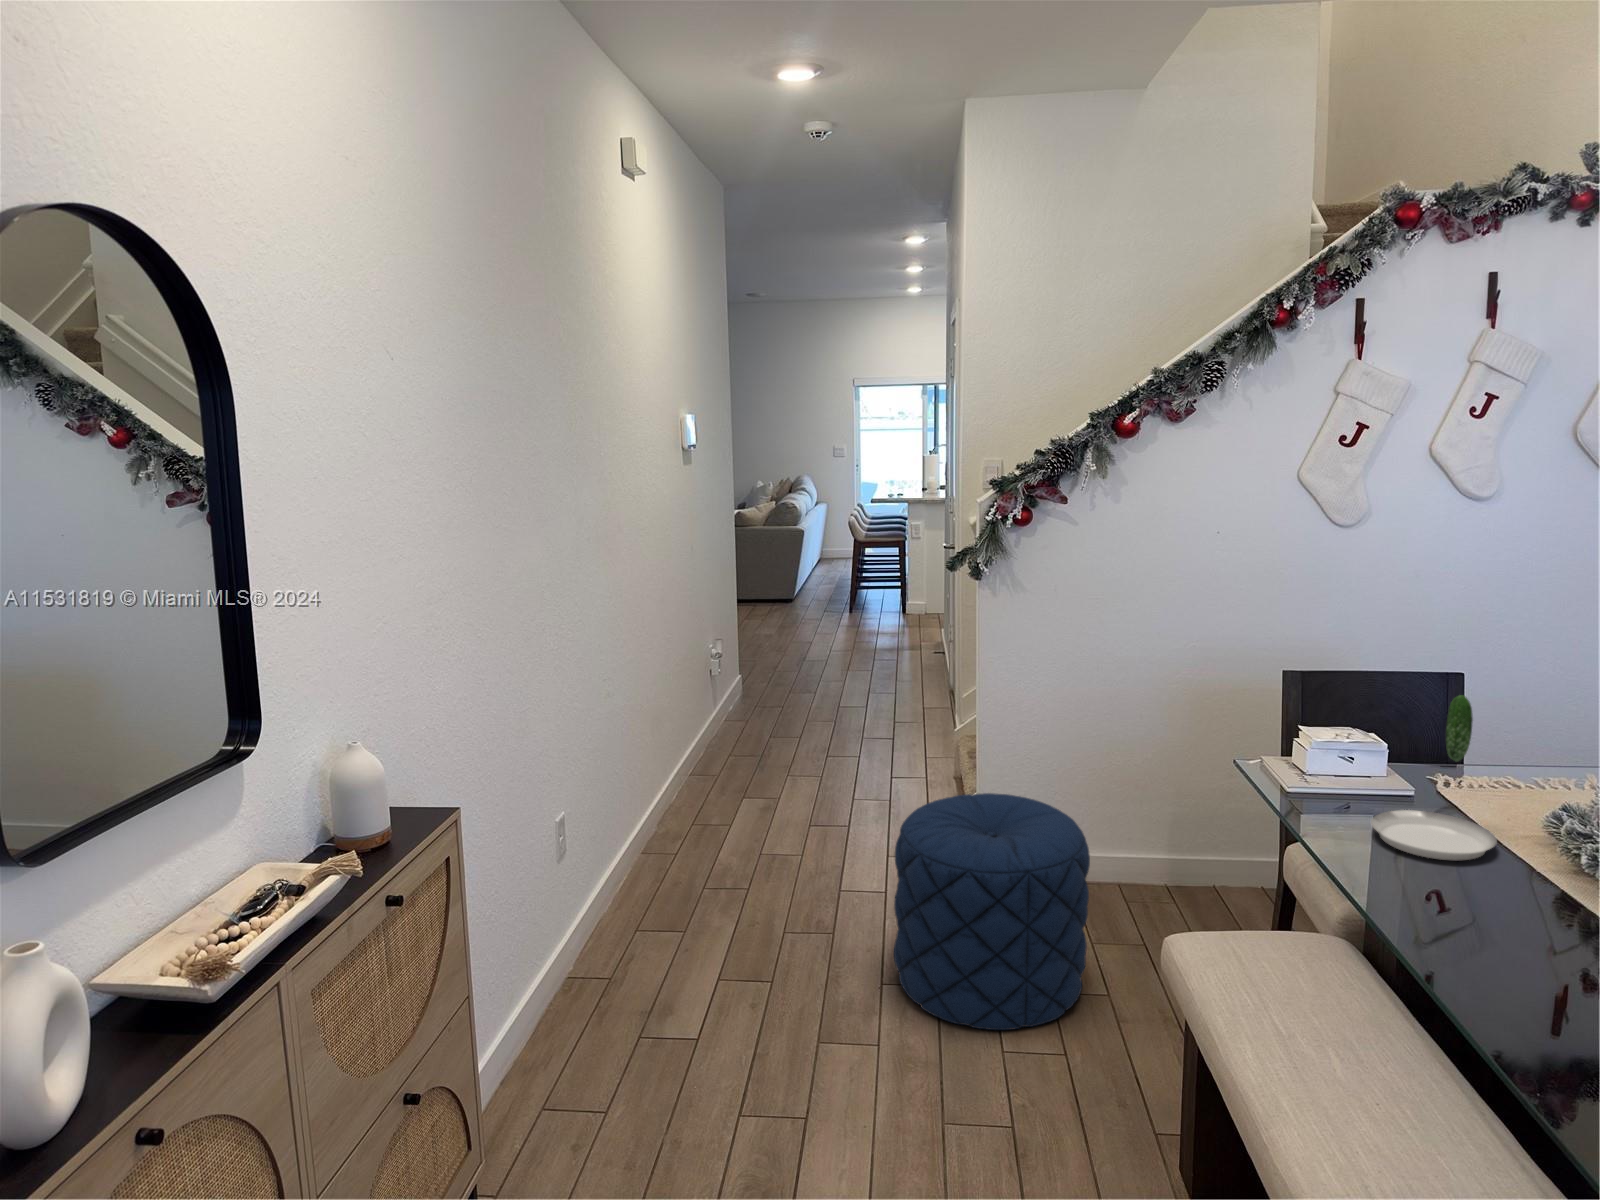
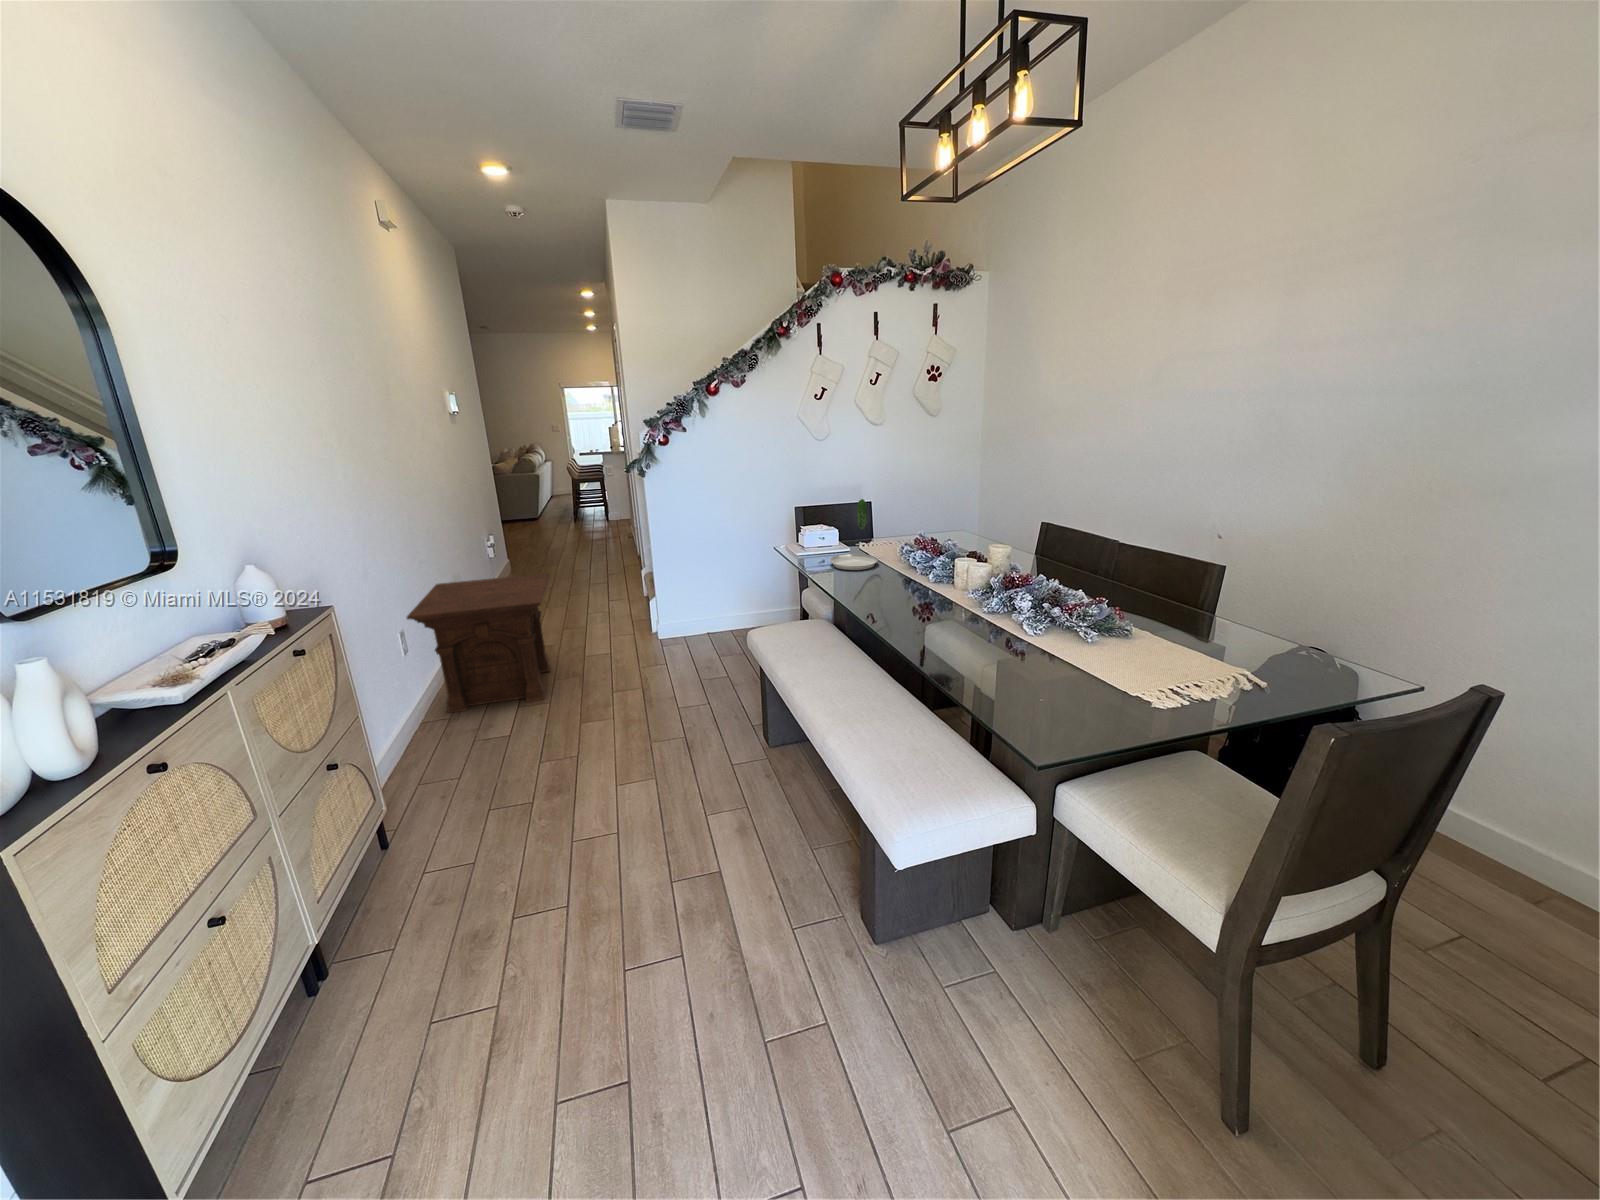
side table: none [563,739,797,980] -> present [407,573,551,713]
pouf: present [894,793,1090,1030] -> none [612,584,716,698]

